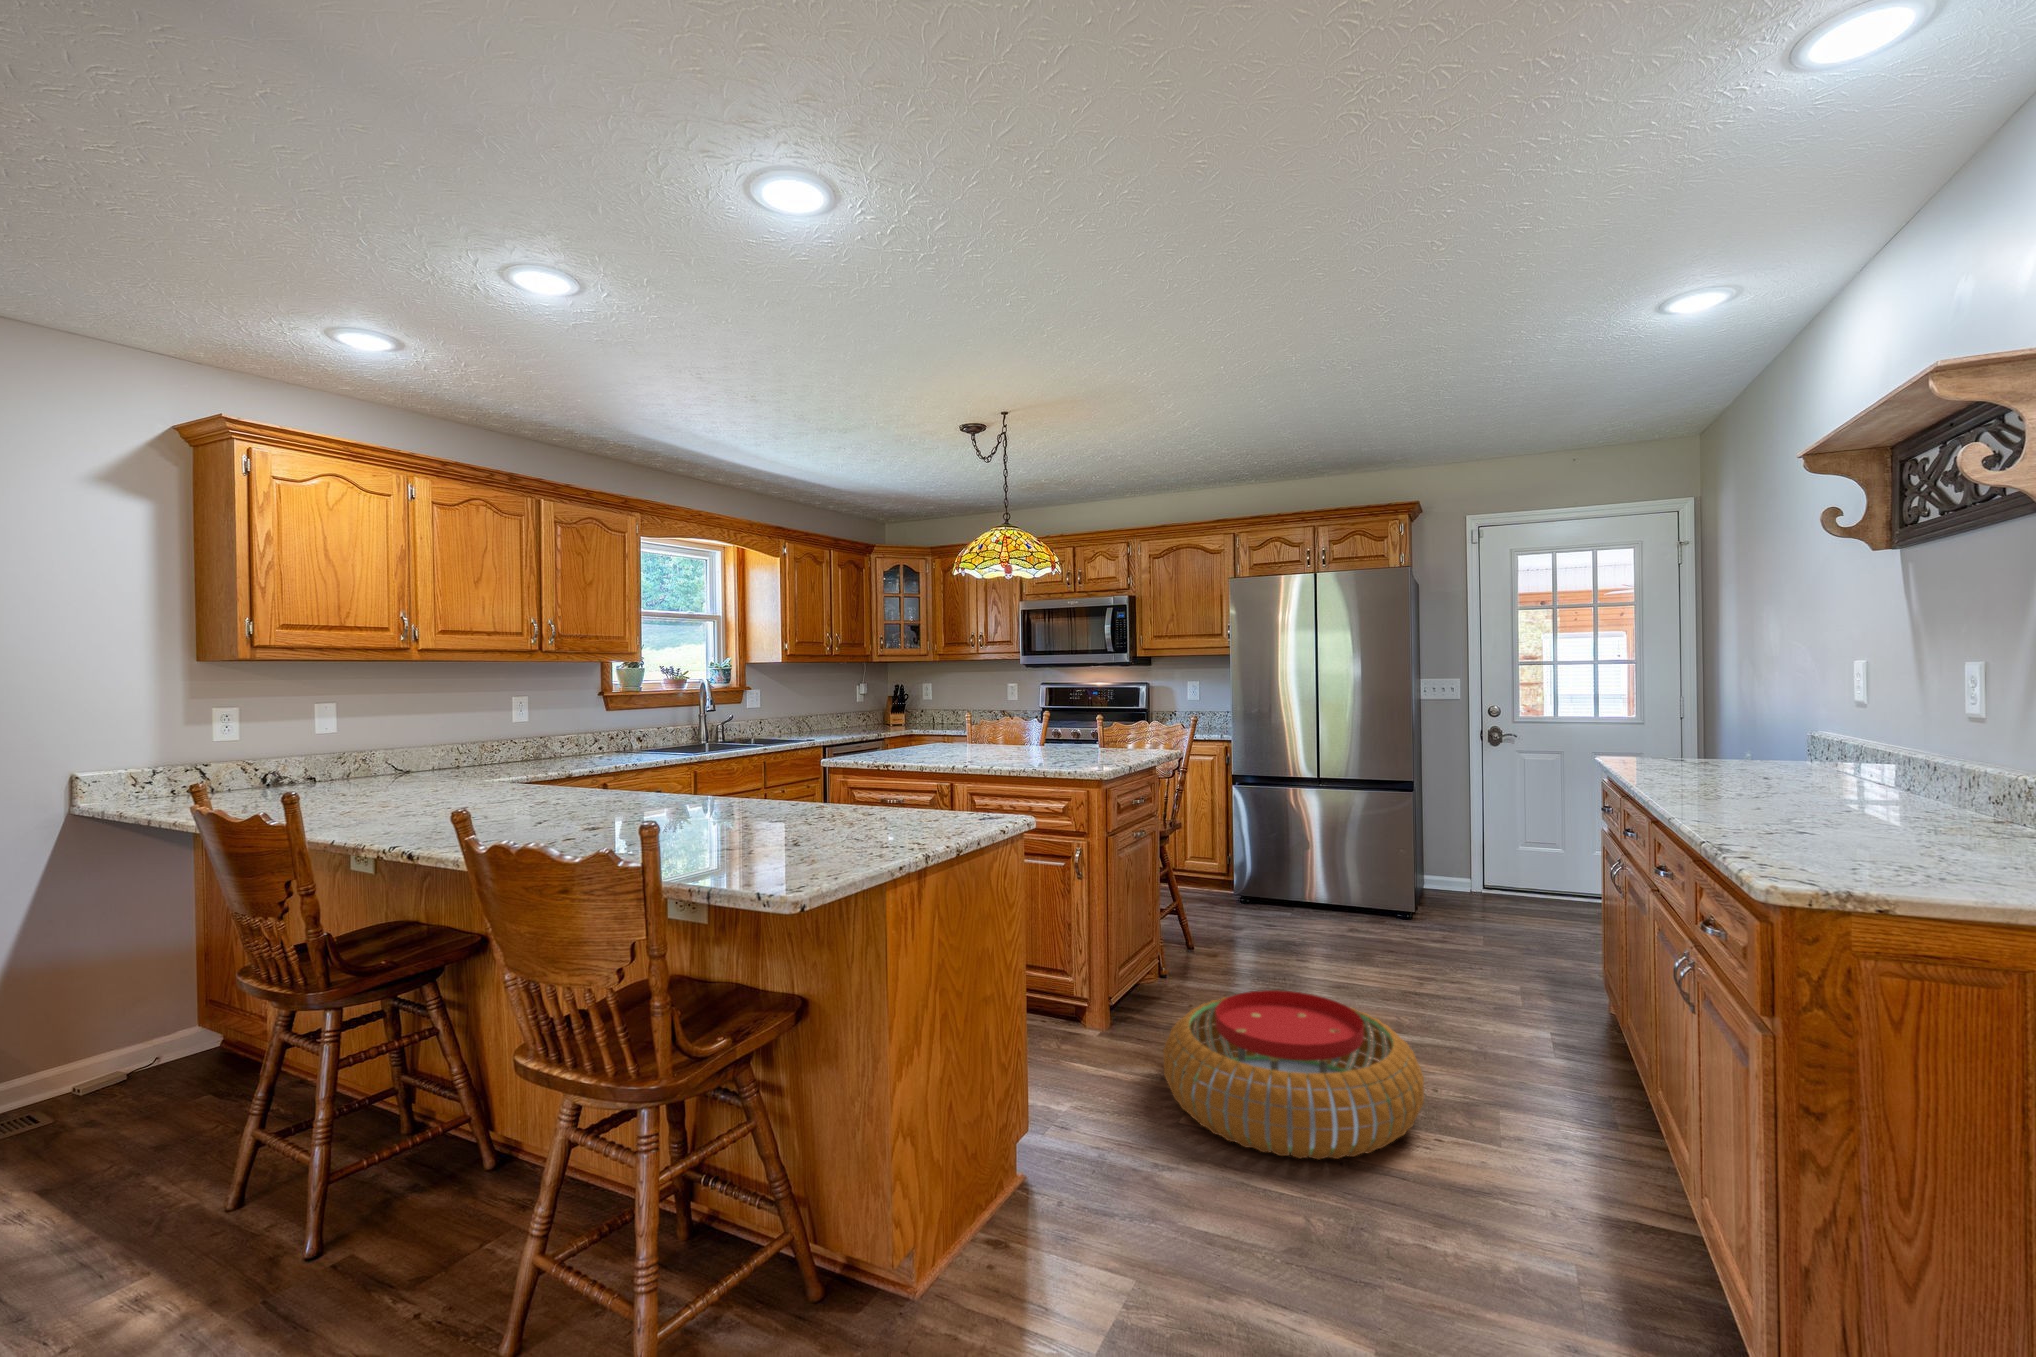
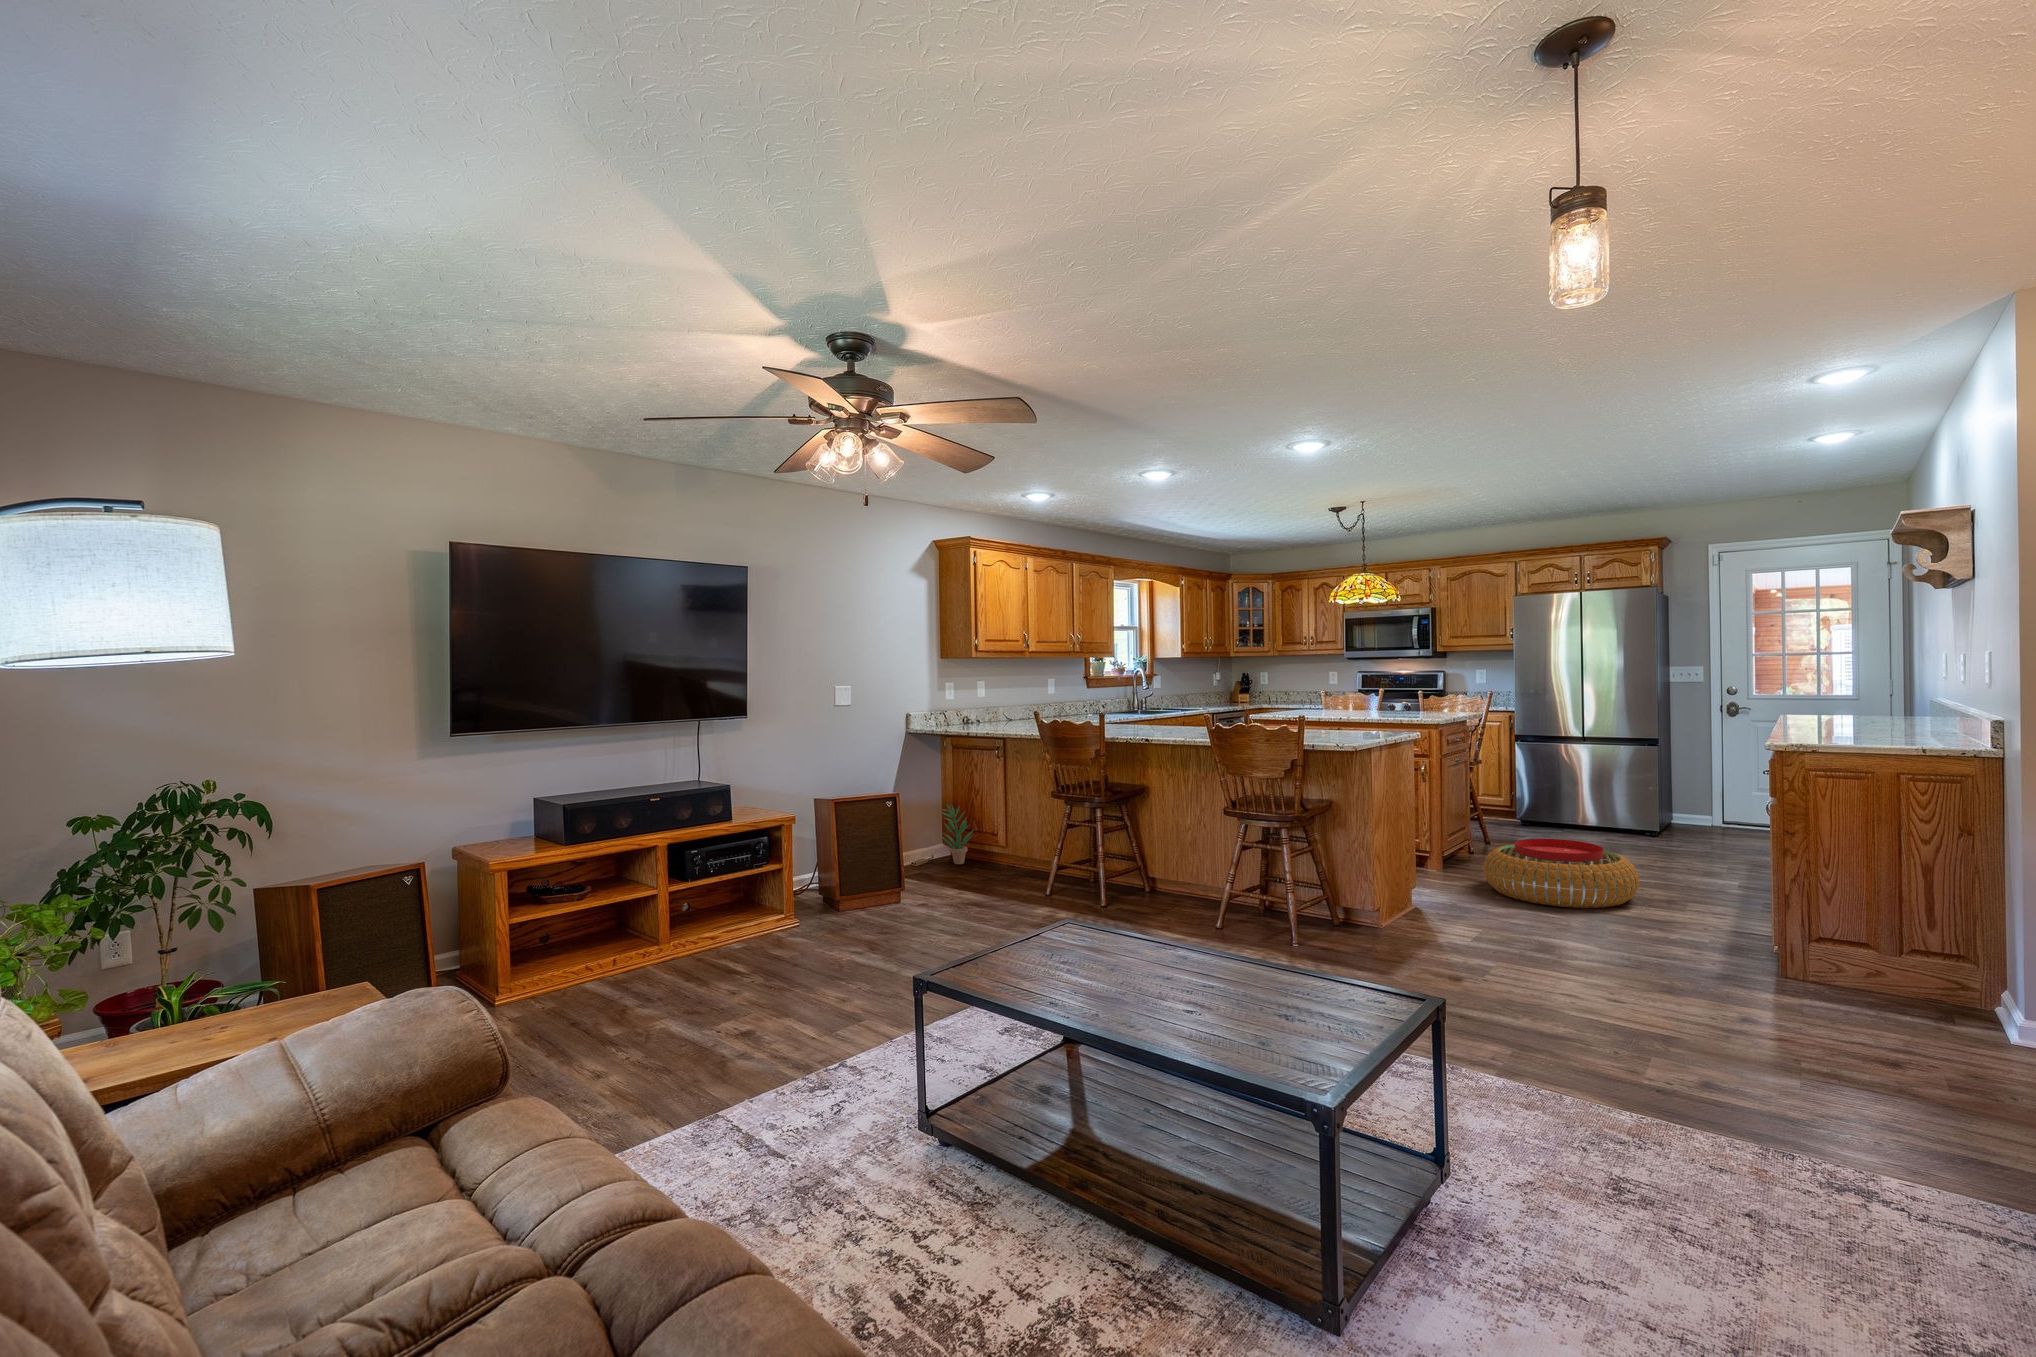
potted plant: none [136,956,234,1083] -> present [941,804,973,864]

